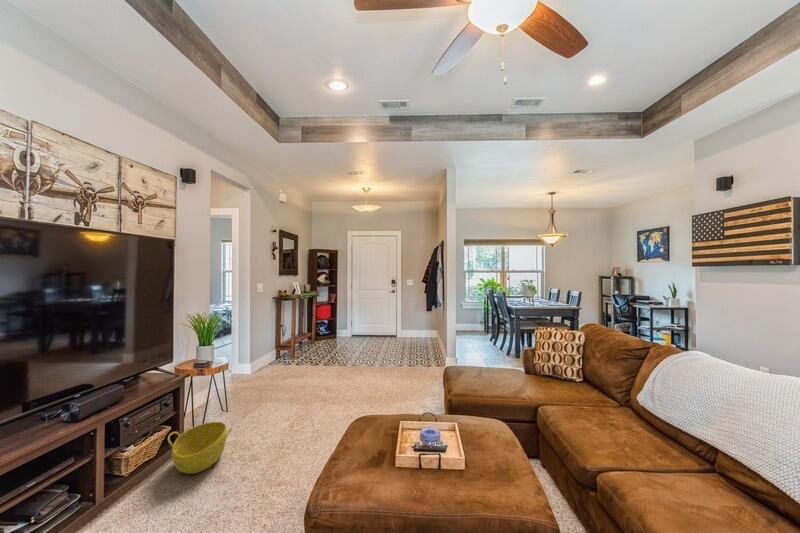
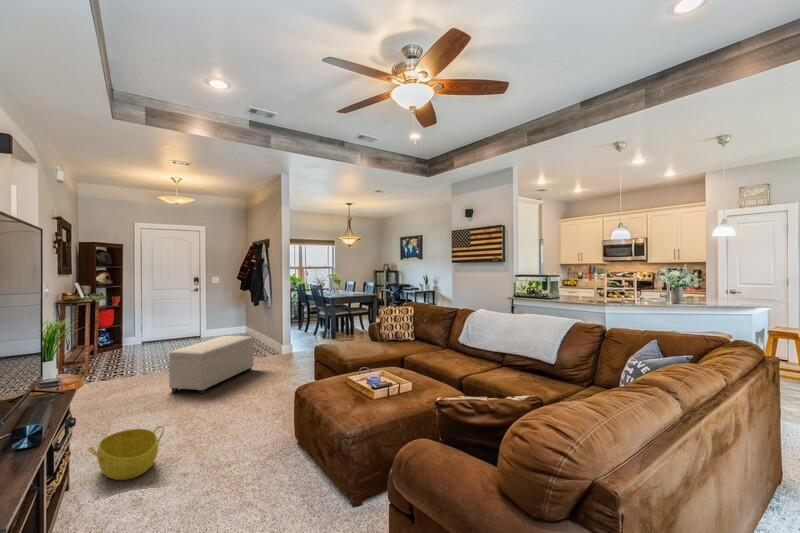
ottoman: none [315,340,398,397] -> present [169,336,254,394]

